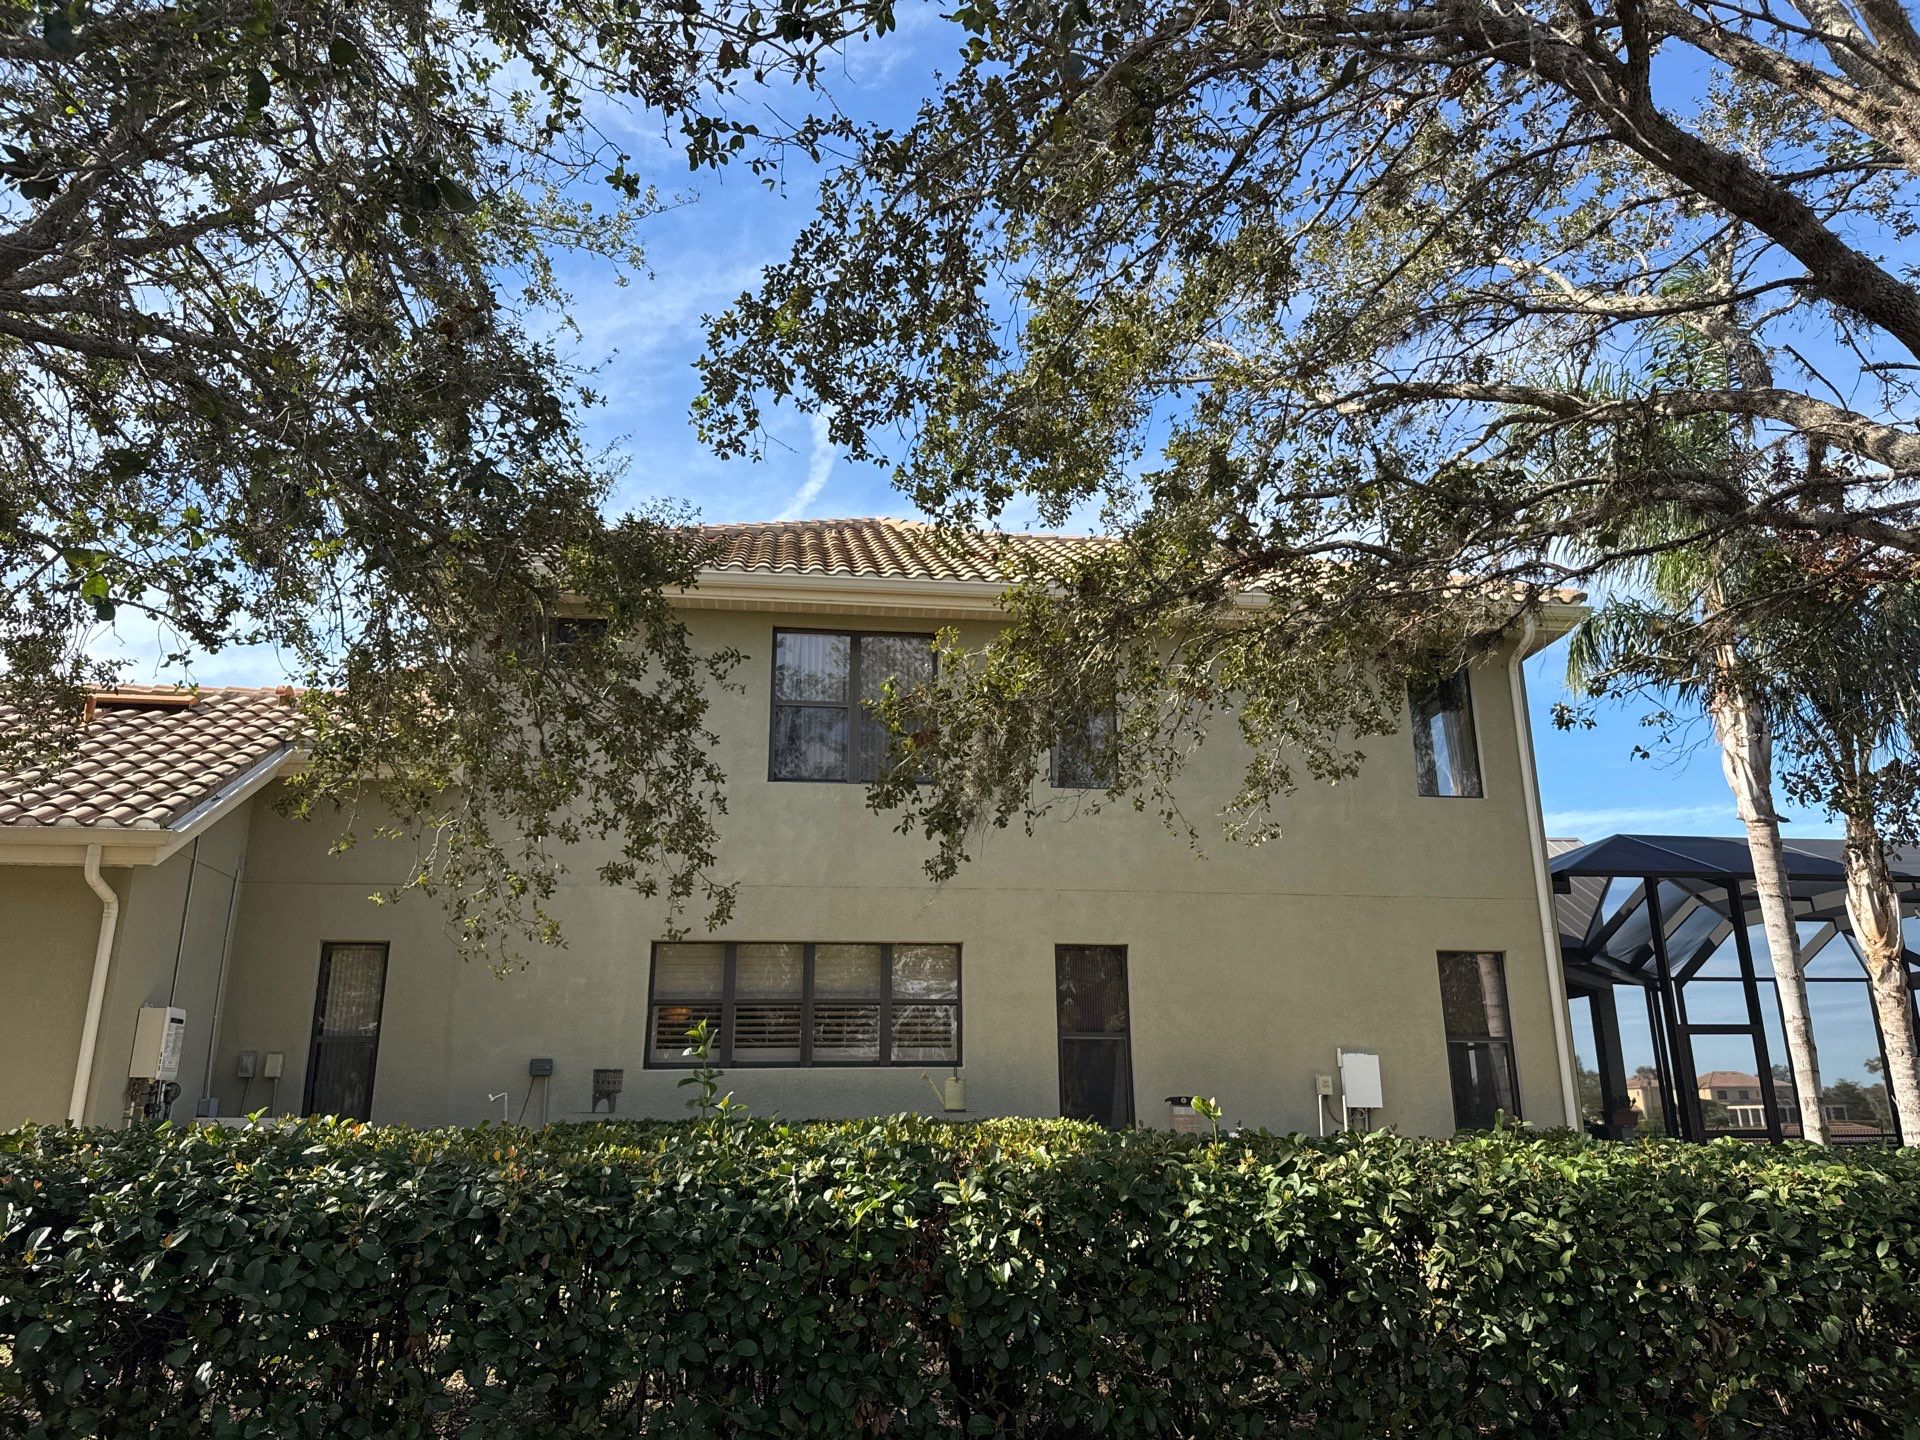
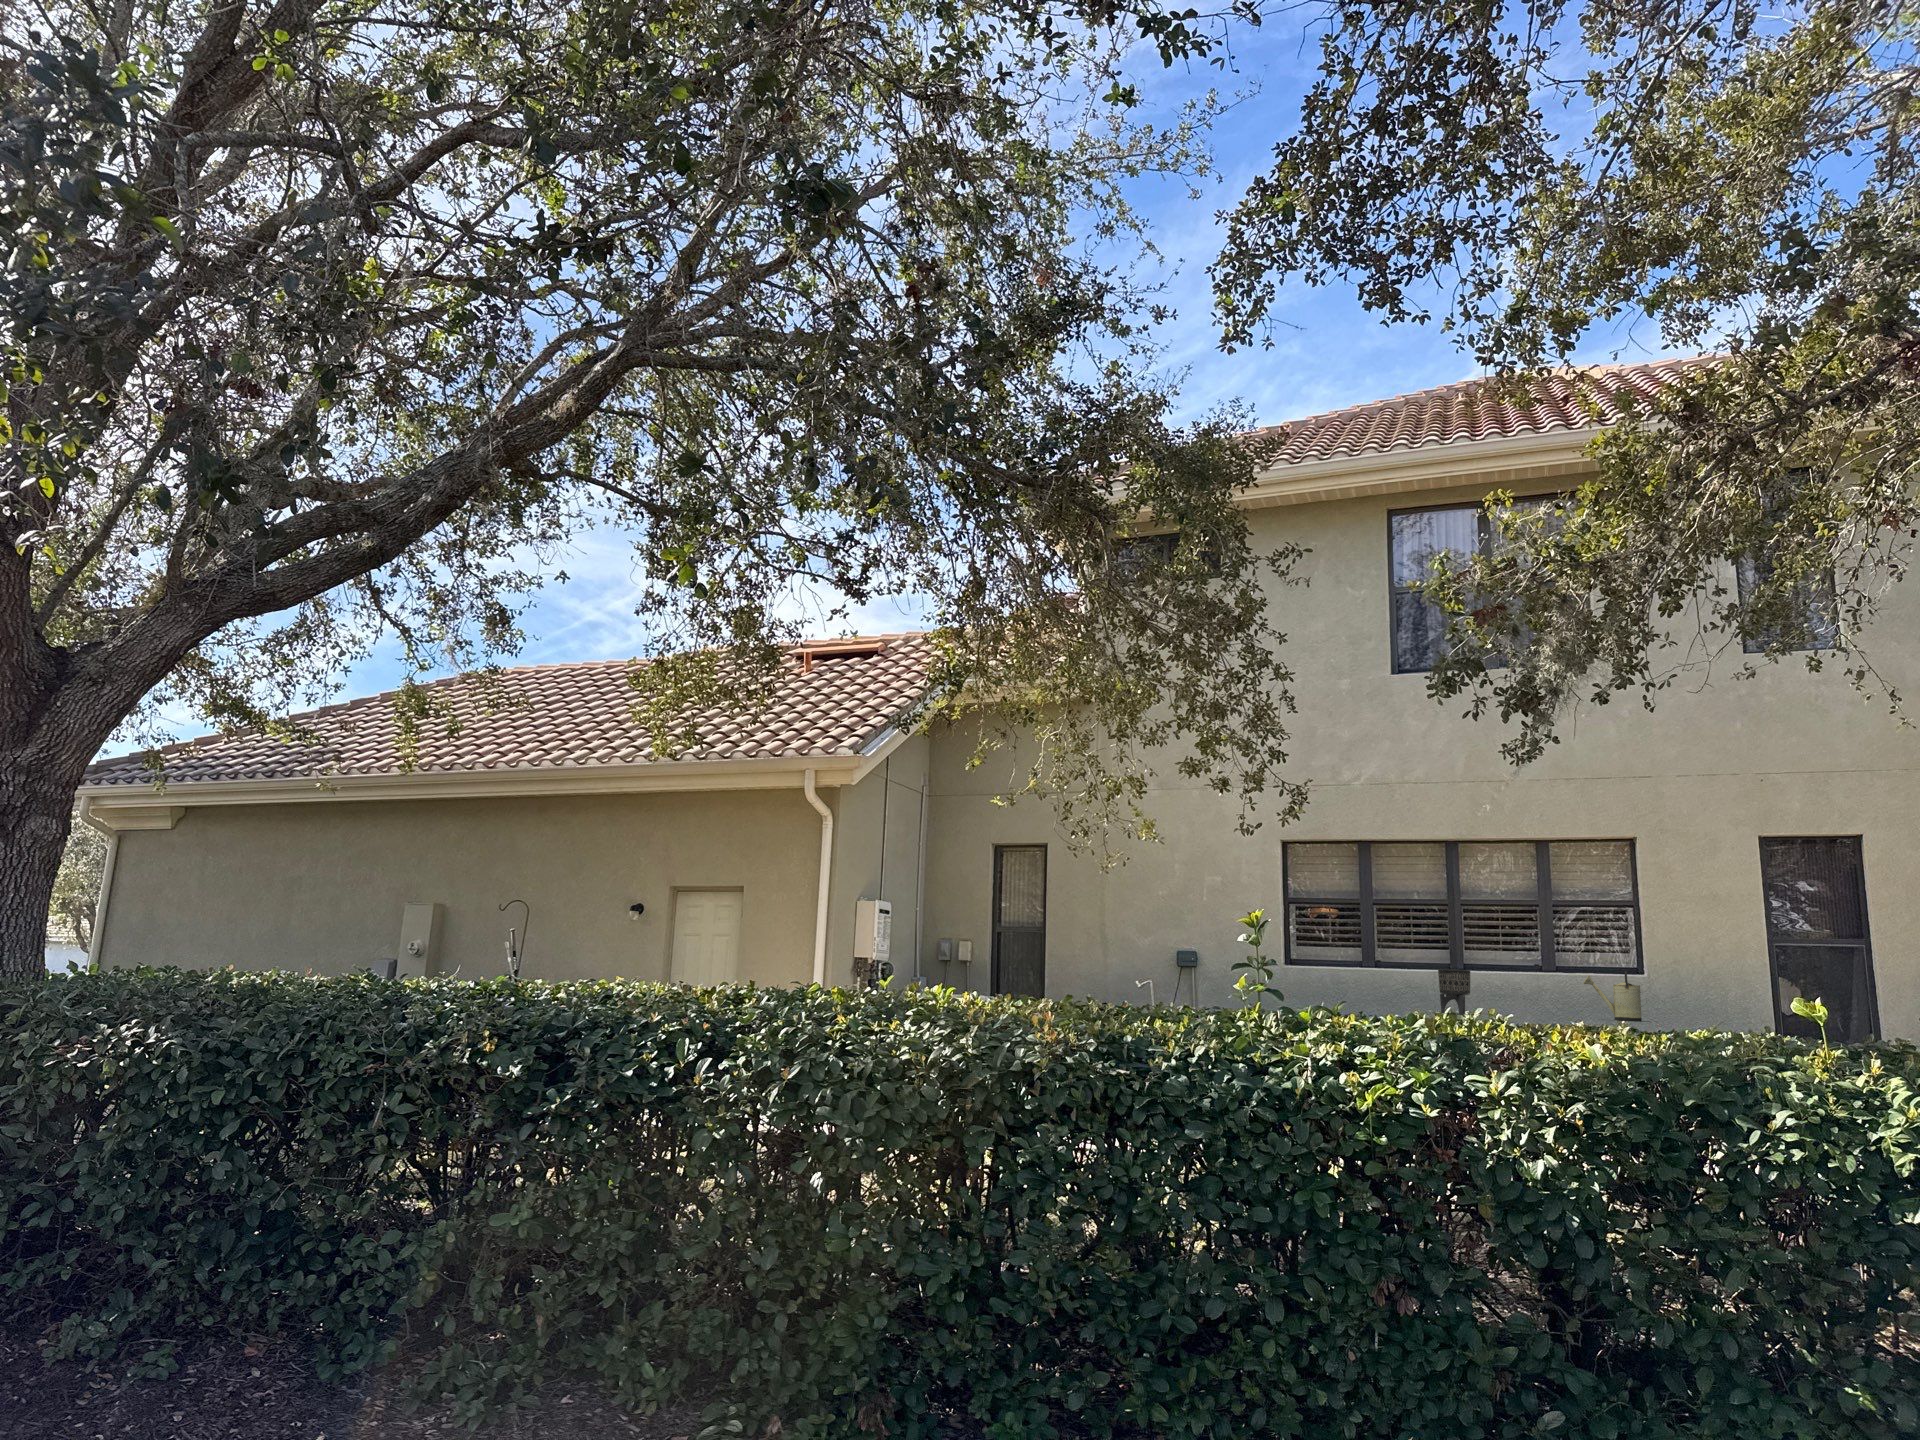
planter: present [592,1069,624,1113] -> present [1438,969,1470,1014]

